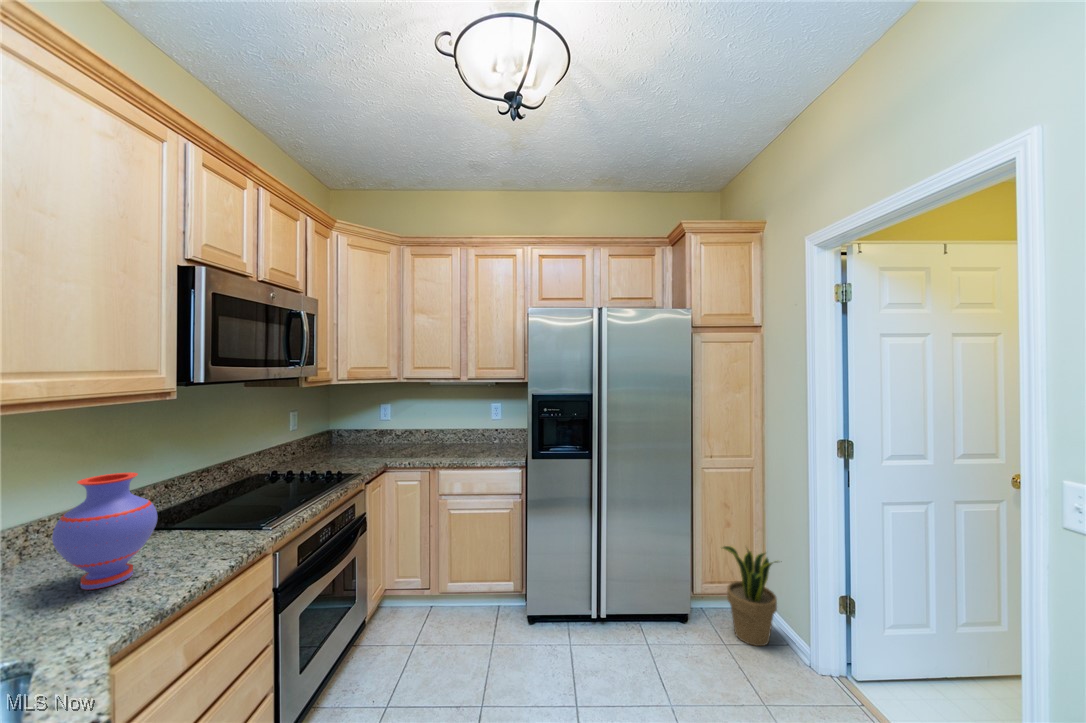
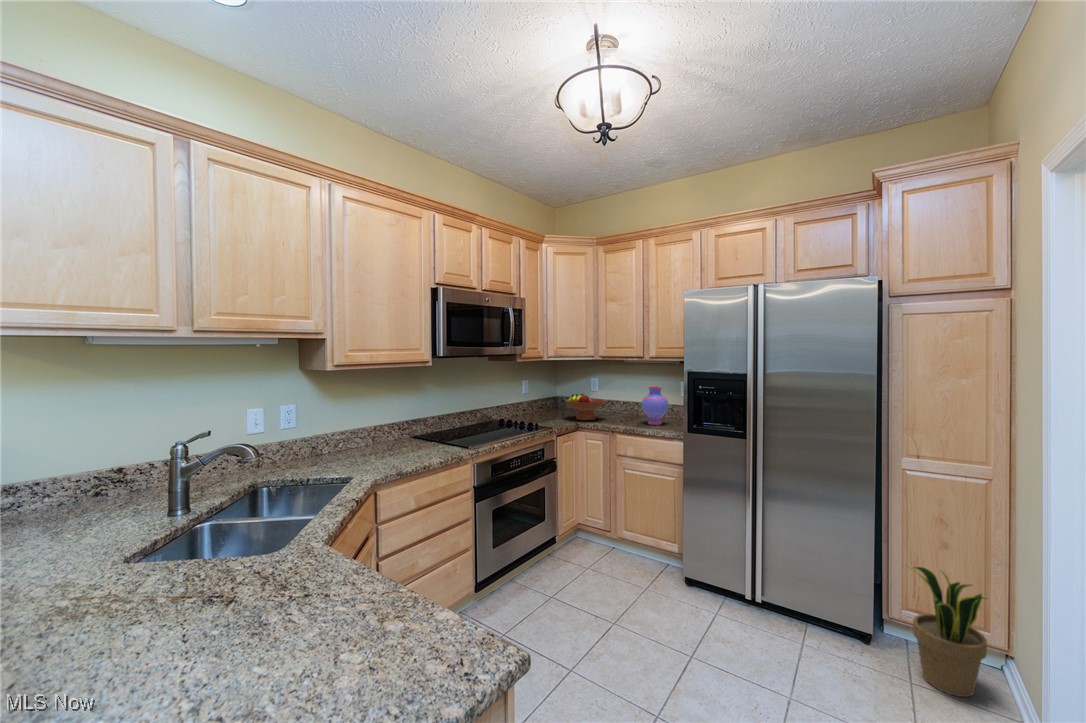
fruit bowl: none [360,423,412,456] -> present [566,393,606,420]
vase: present [52,473,157,590] -> present [642,386,669,425]

